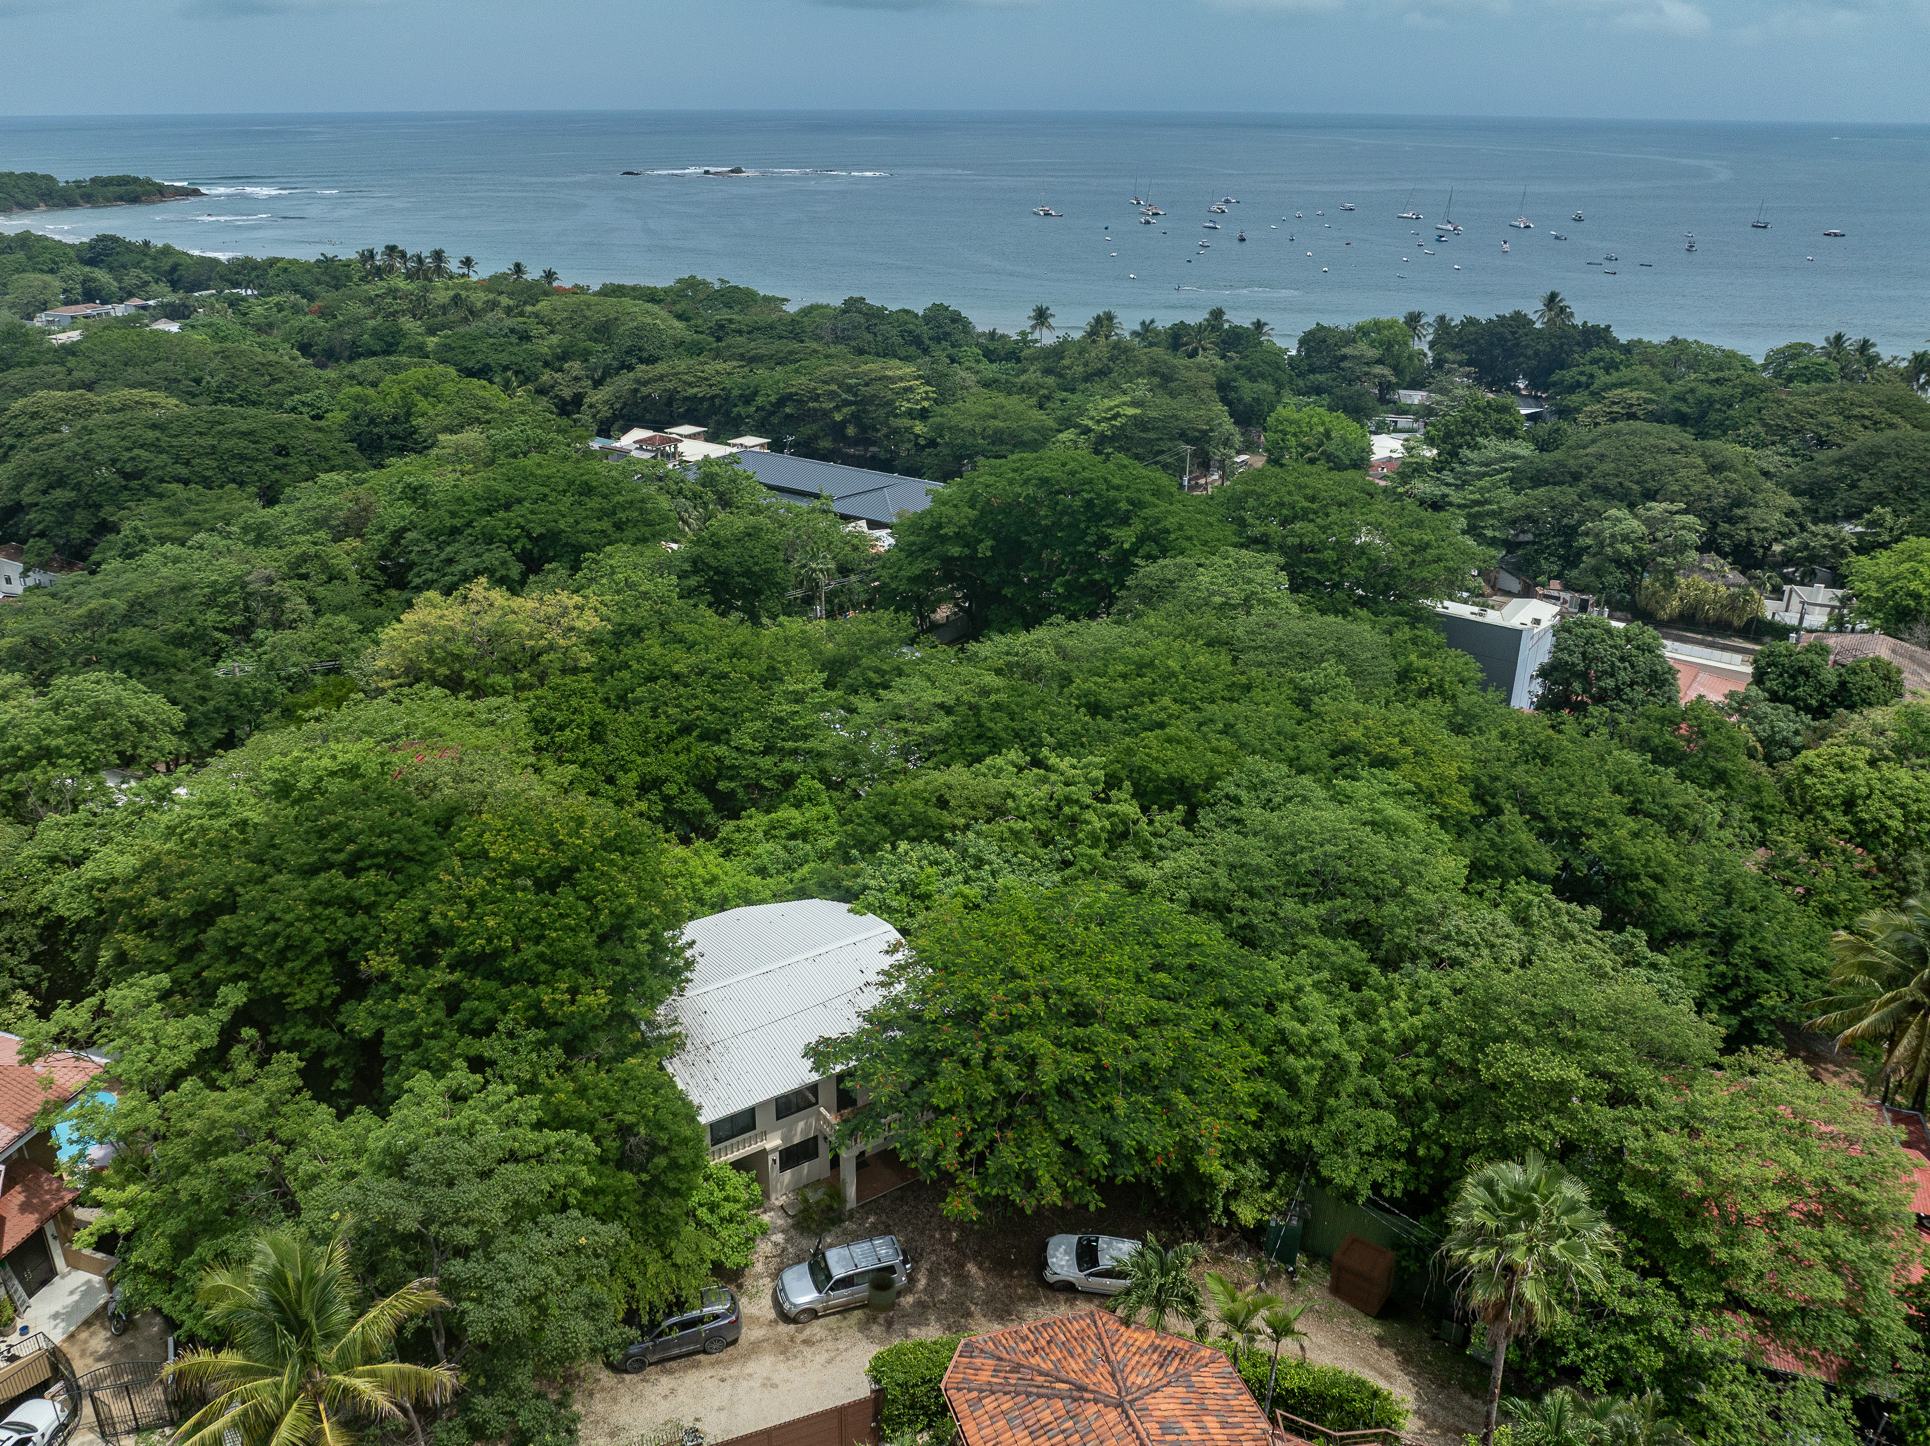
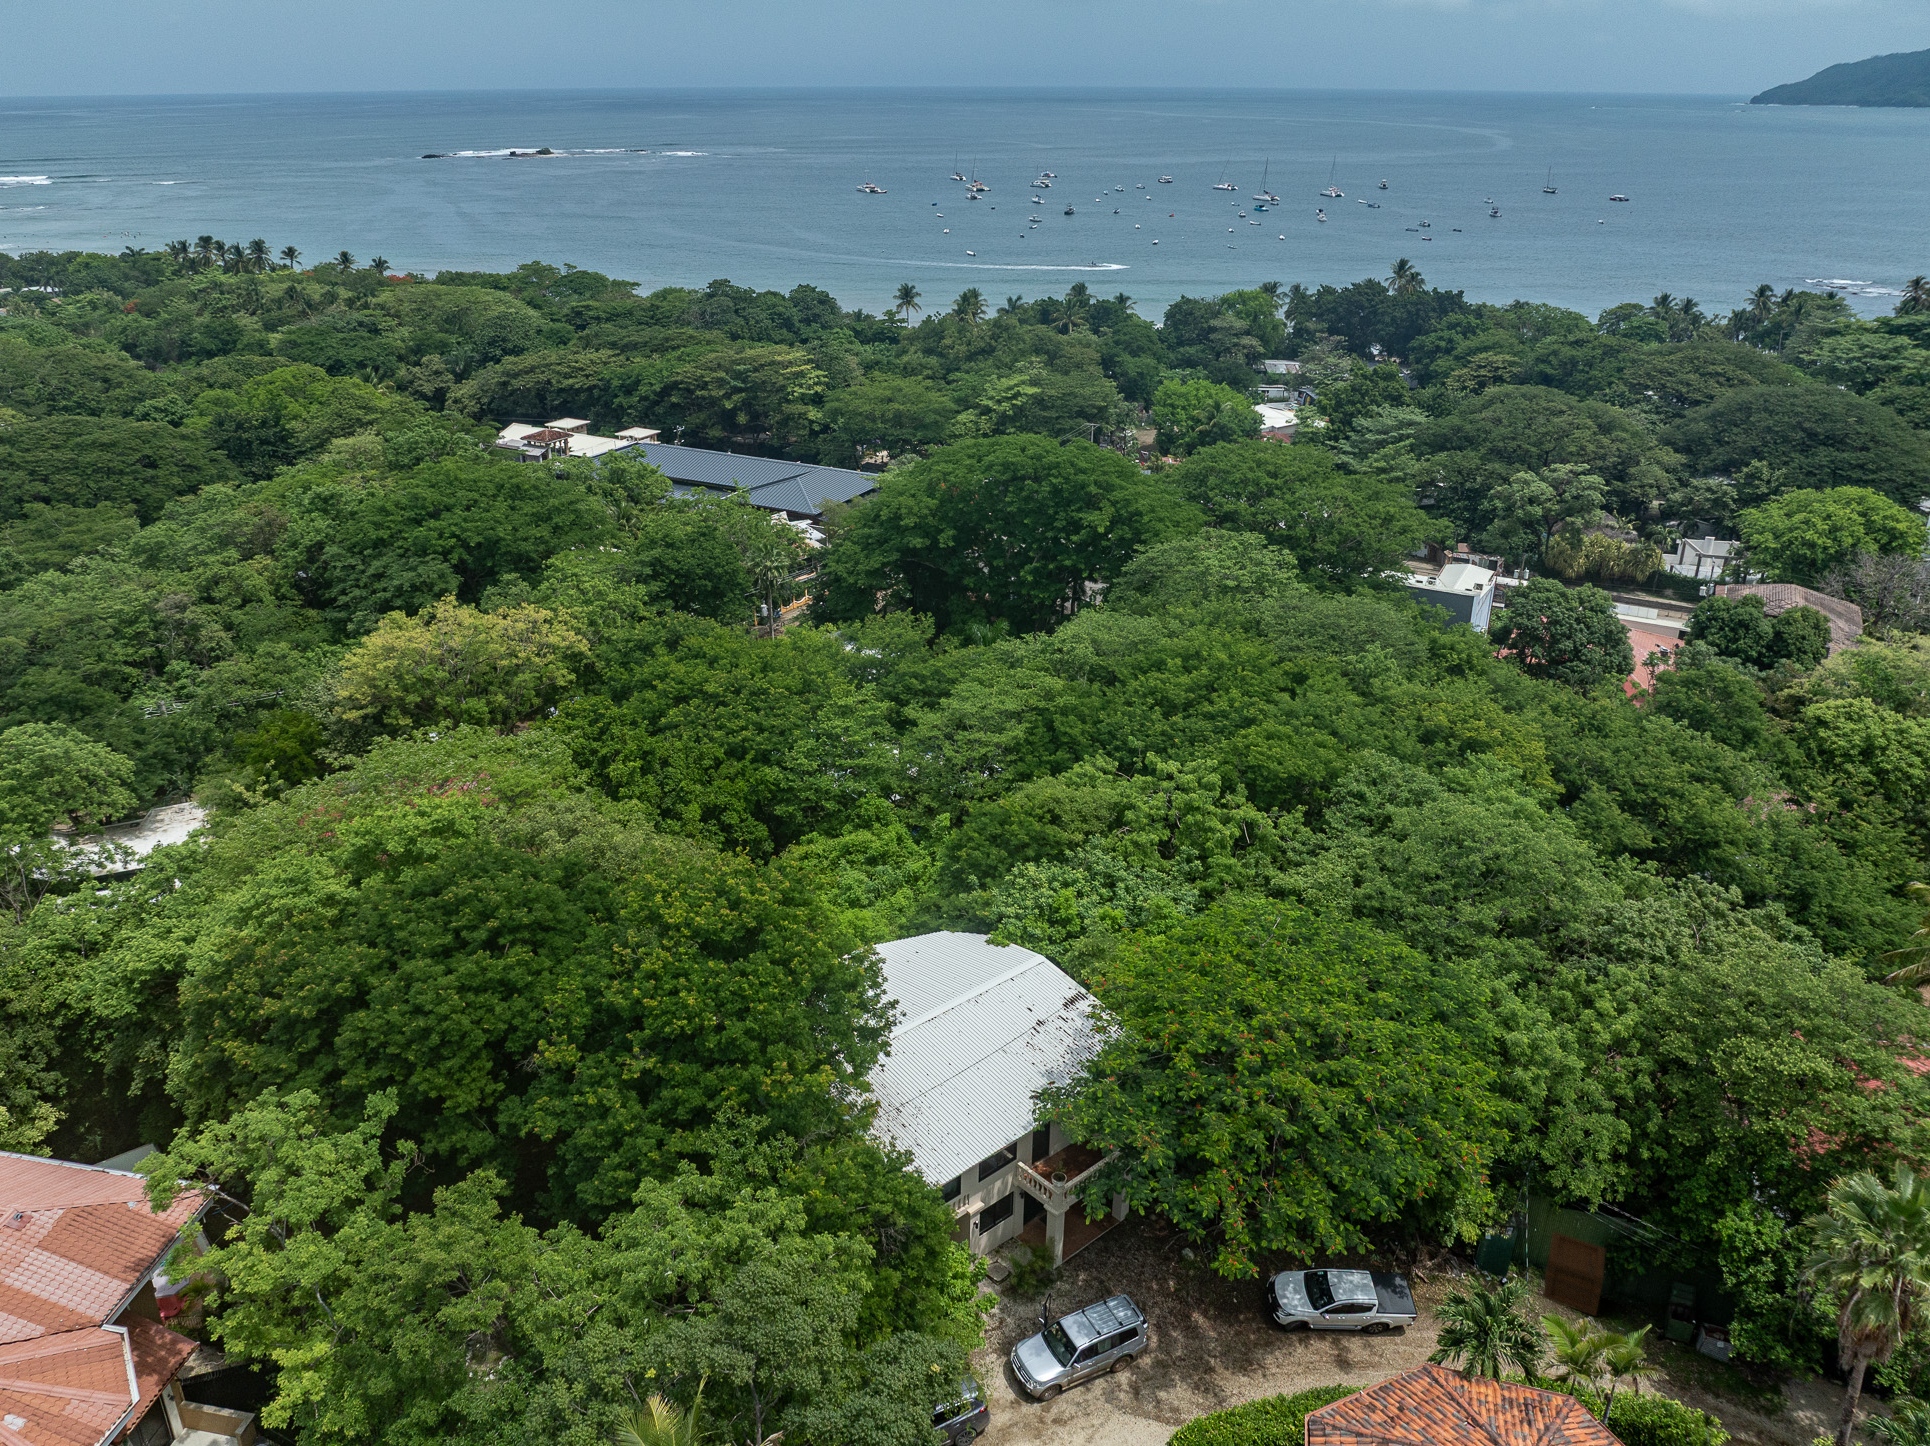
planter: present [867,1273,896,1314] -> none [1111,1338,1143,1392]

